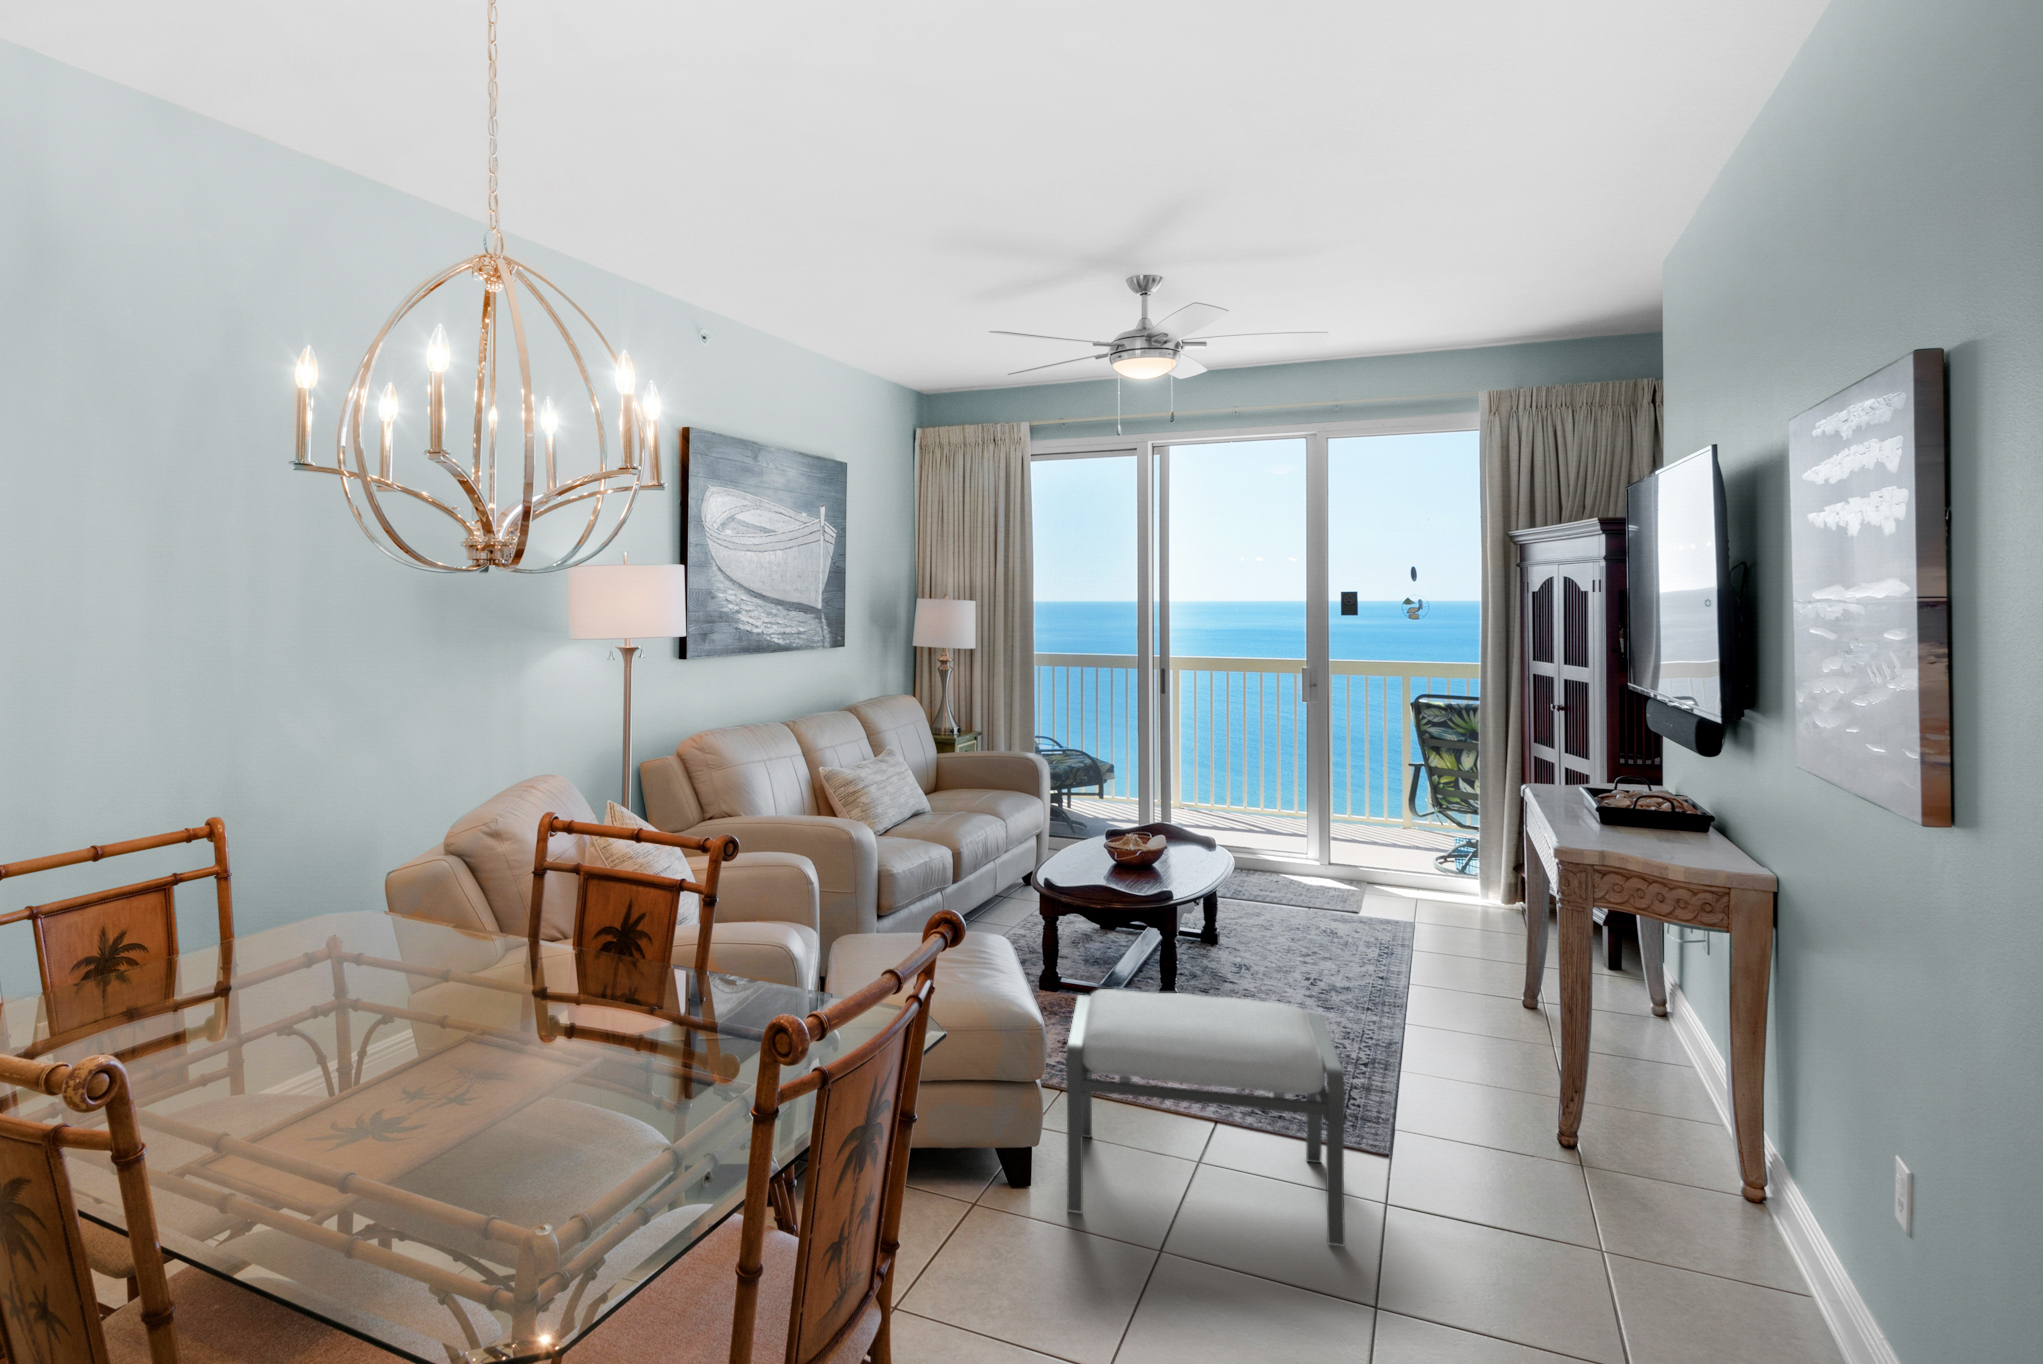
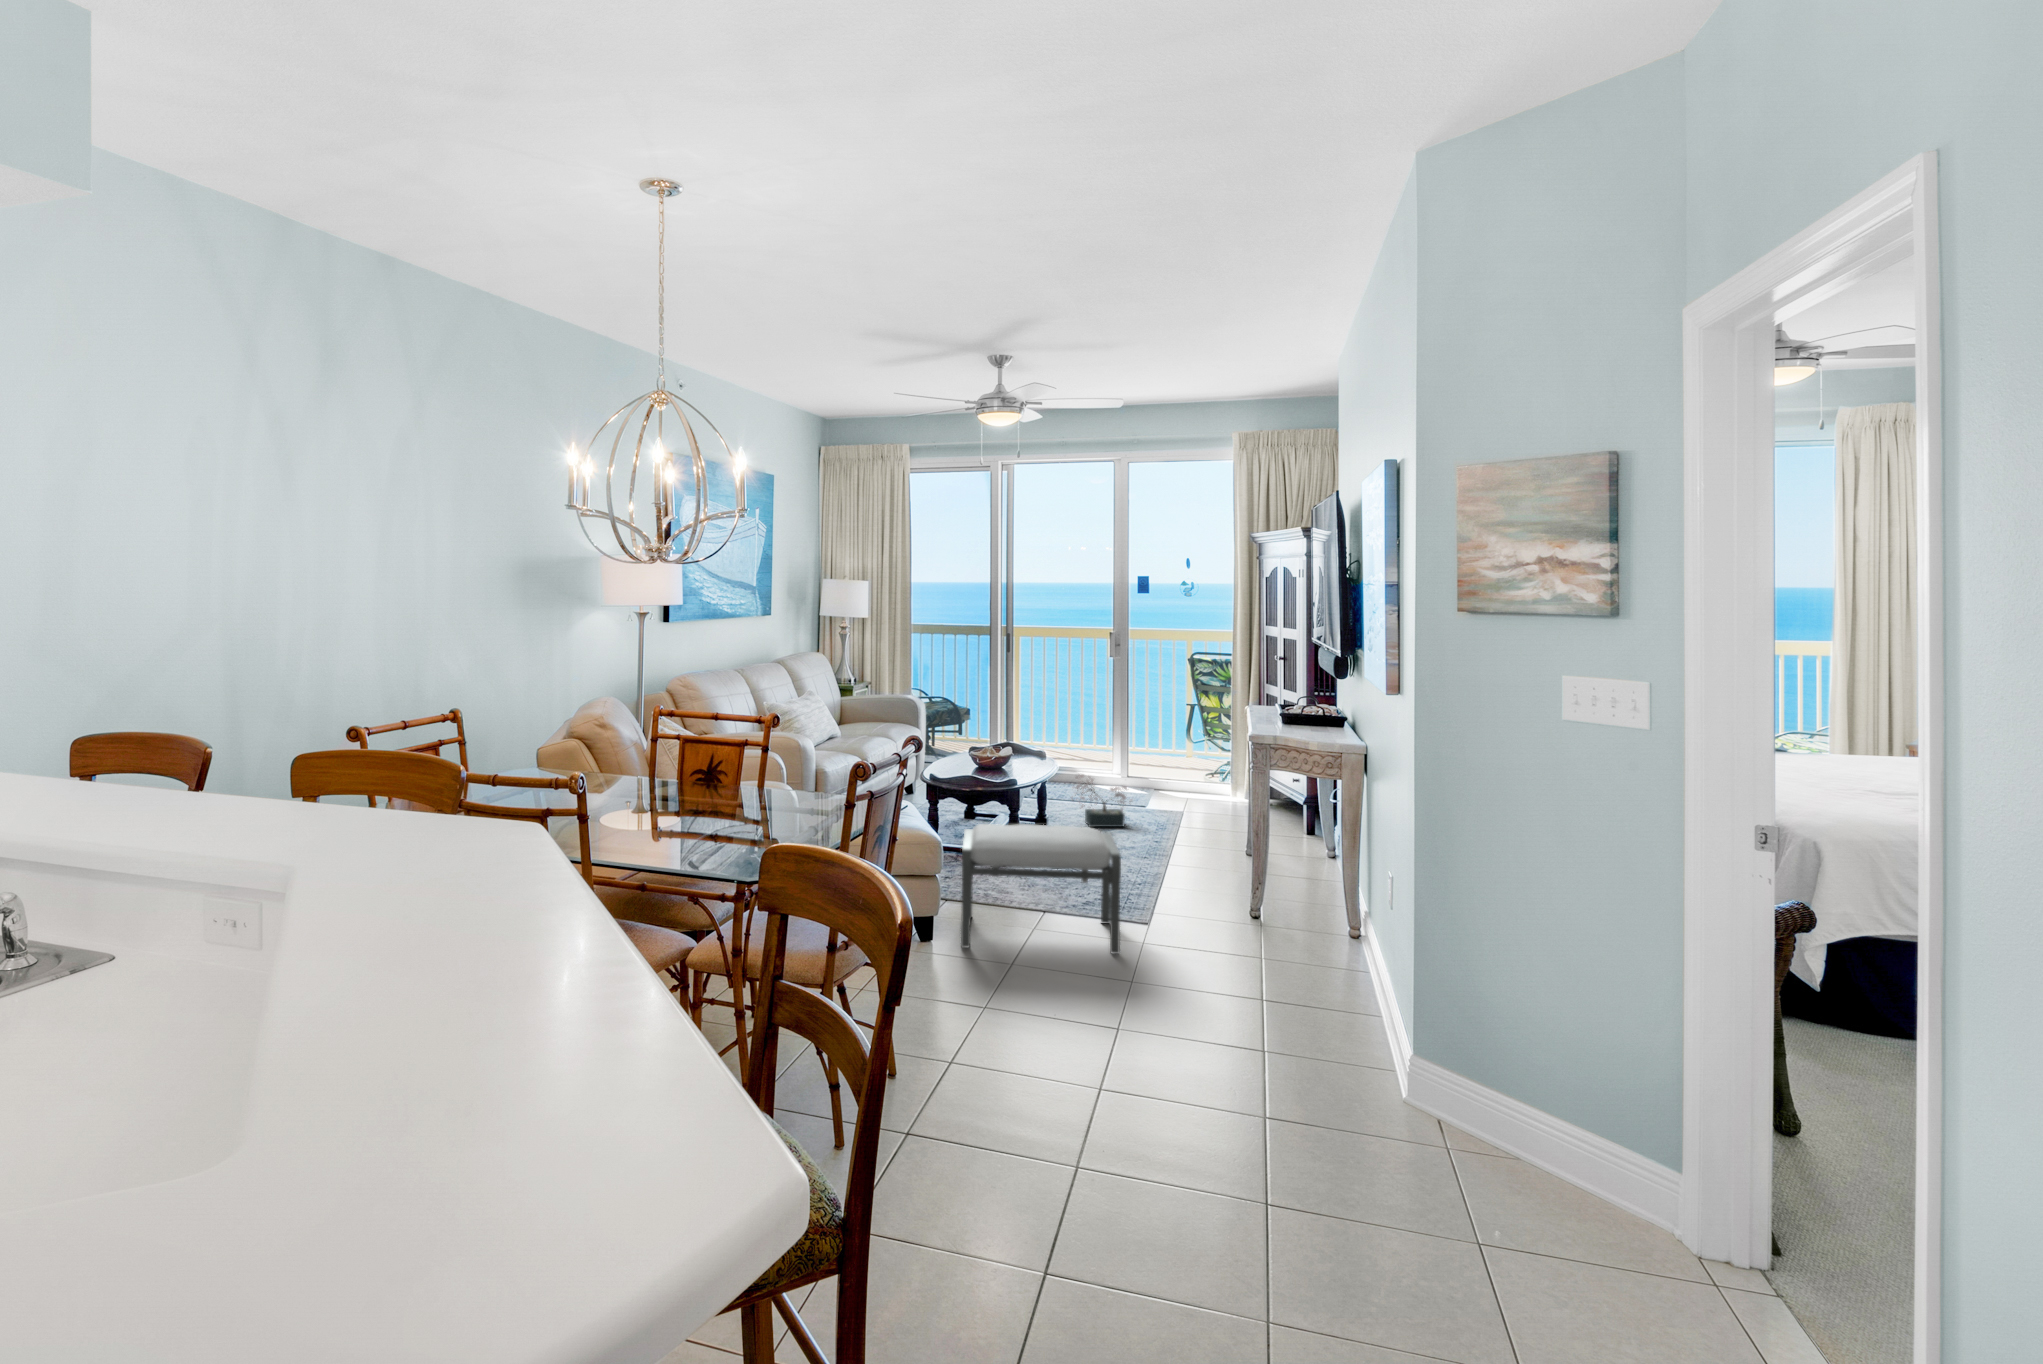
decorative plant: none [1249,869,1342,950] -> present [1072,775,1127,827]

